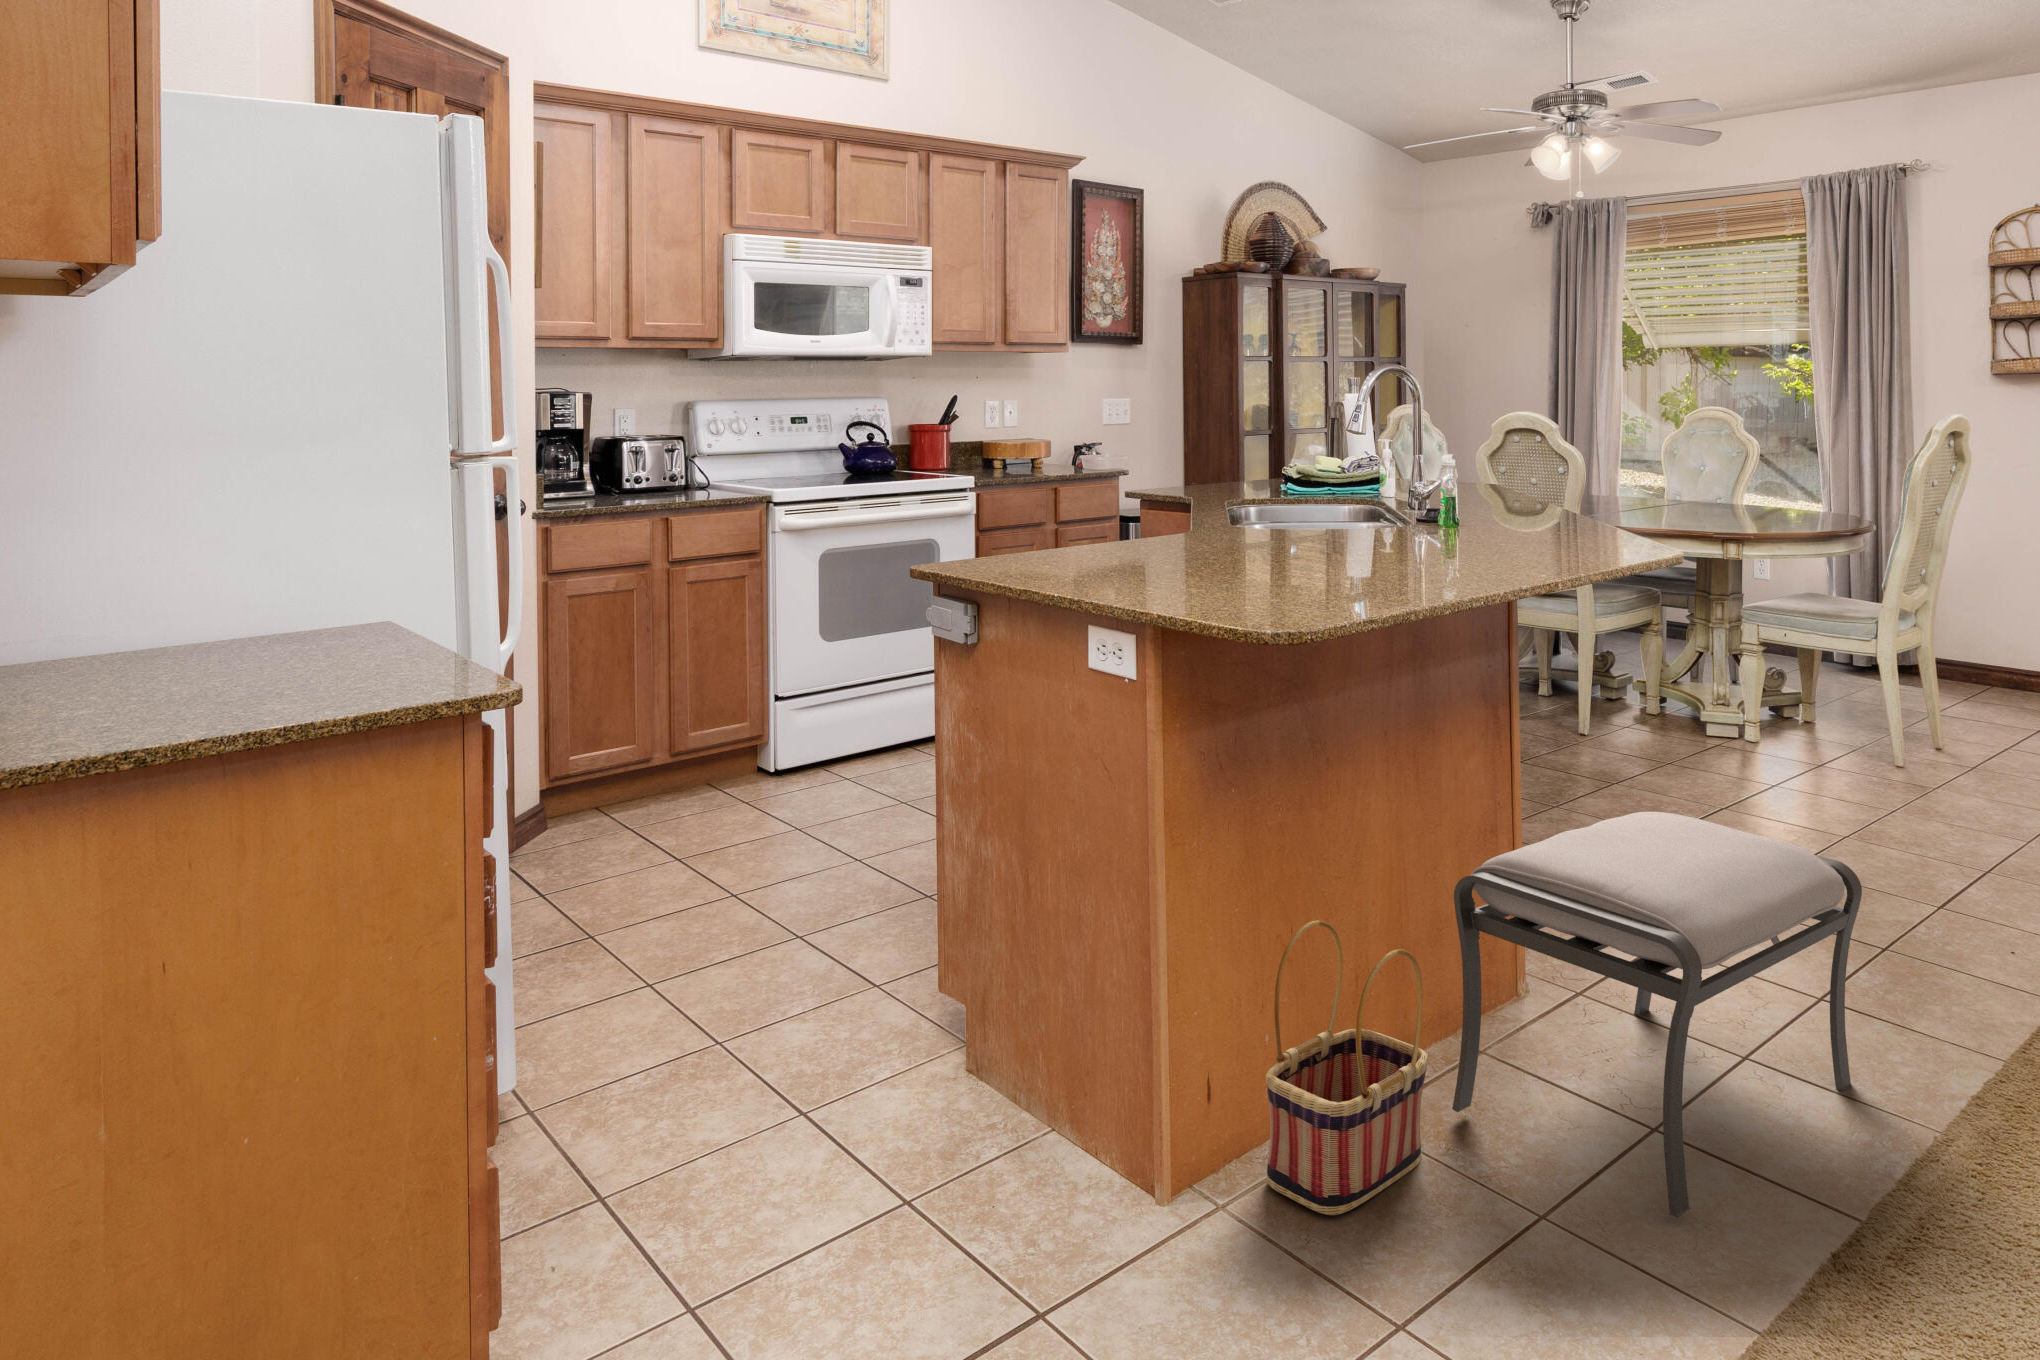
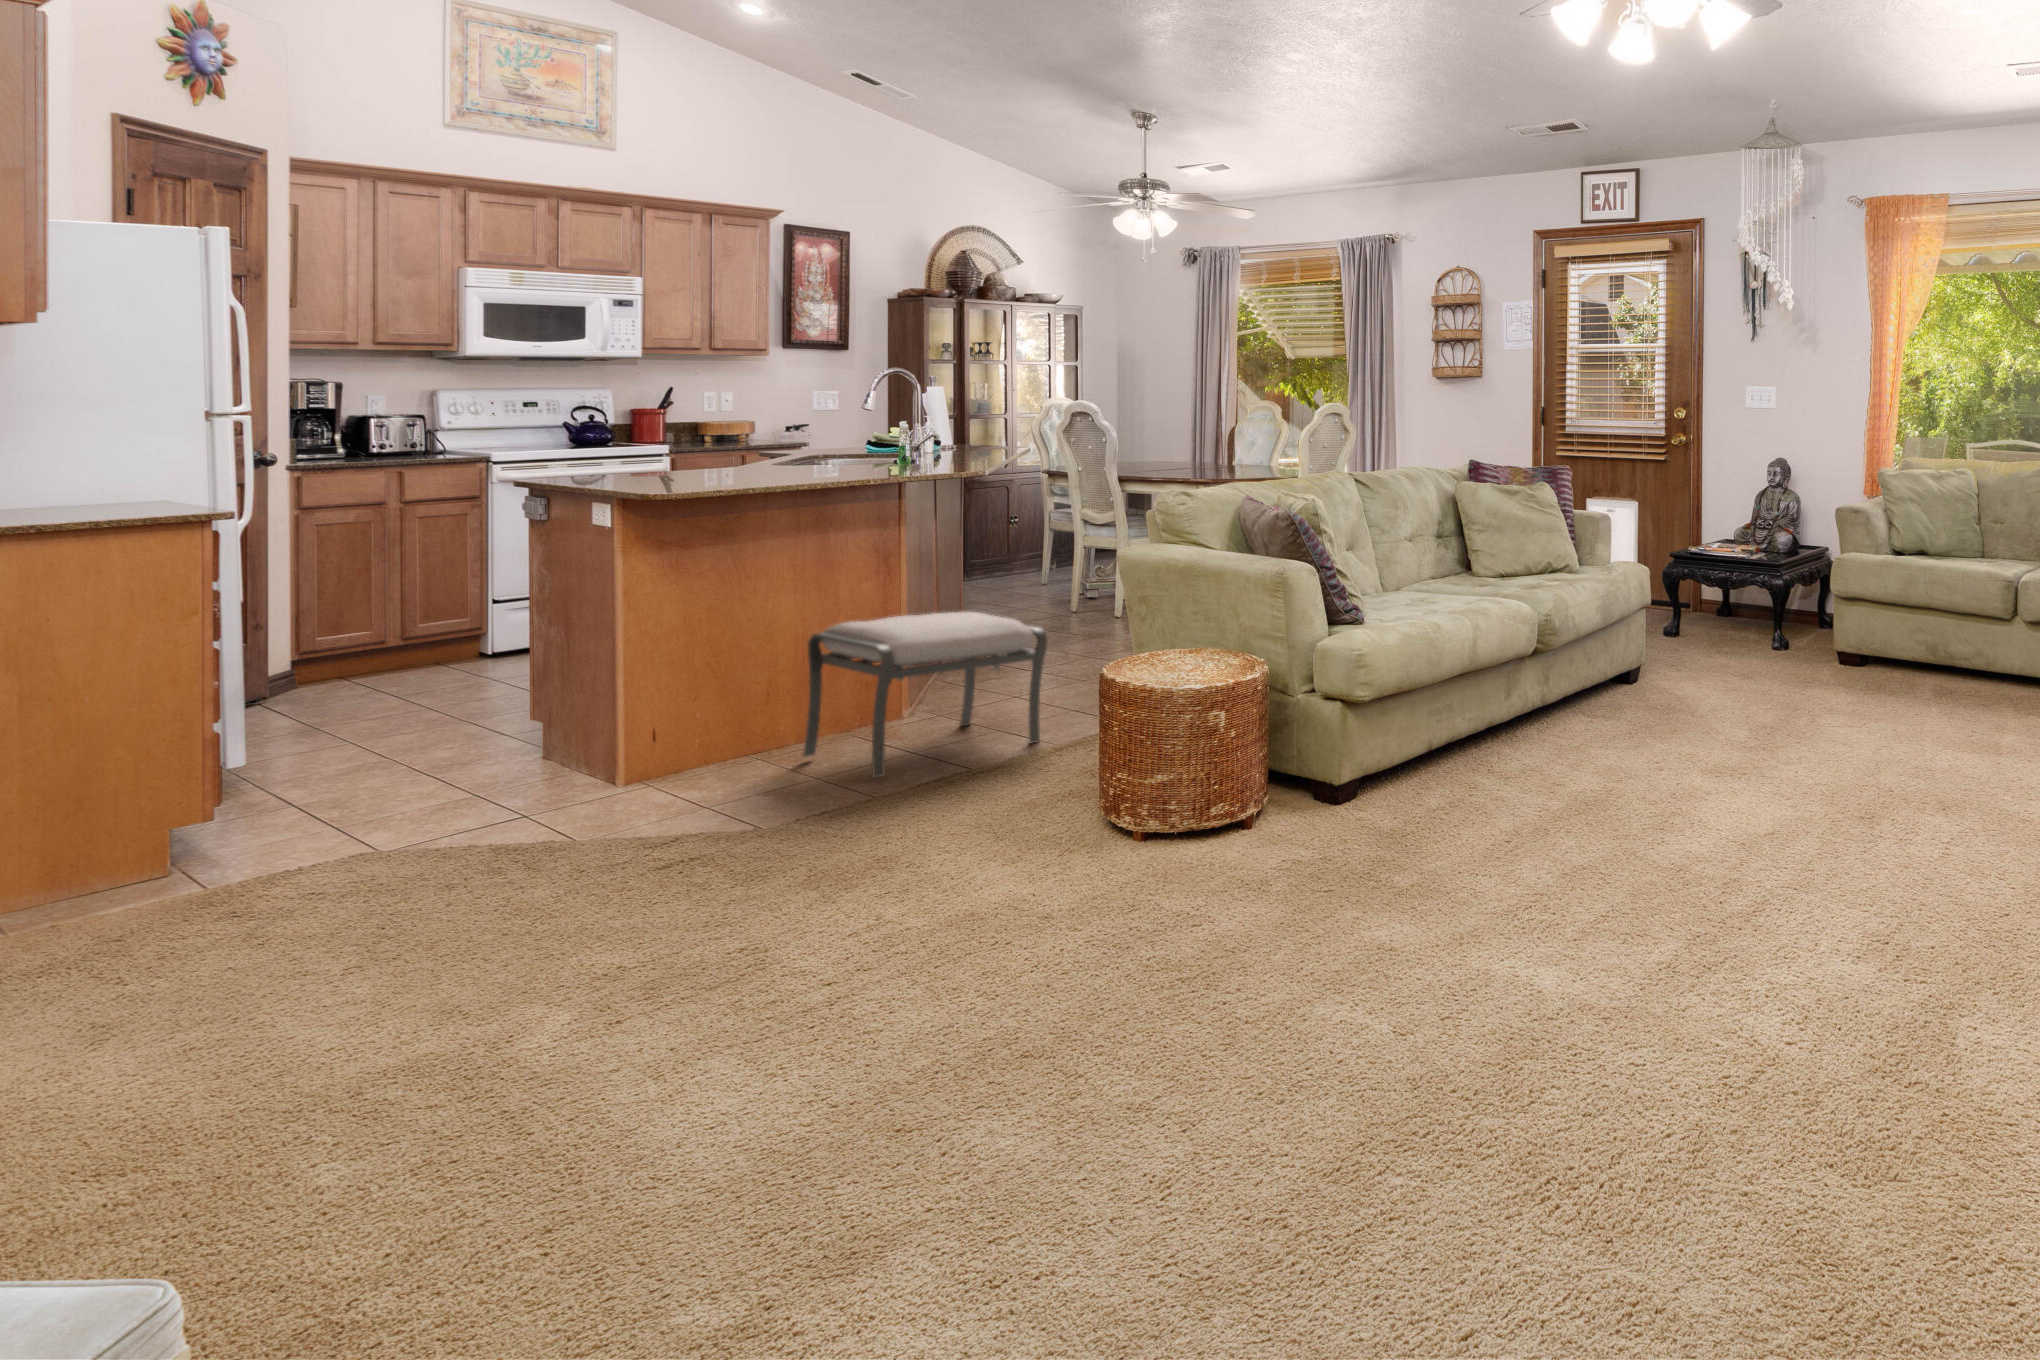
basket: present [1266,920,1428,1215] -> none [673,656,777,788]

